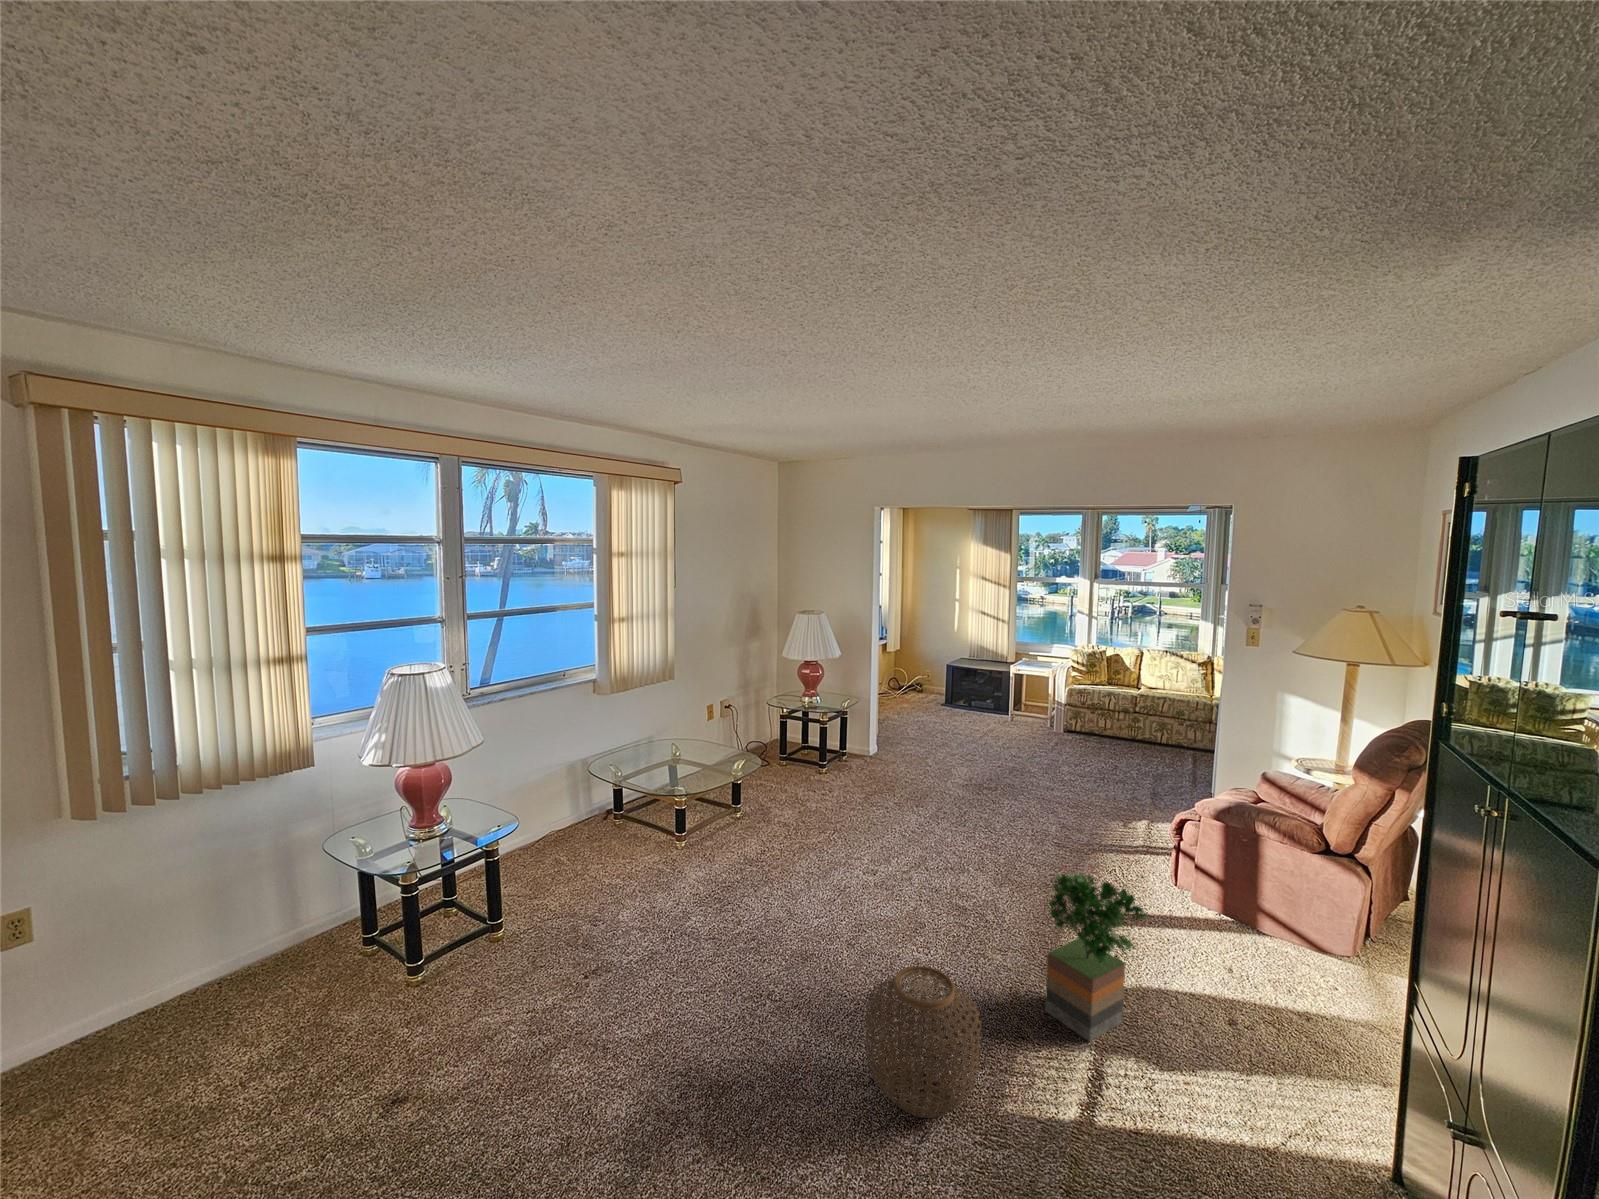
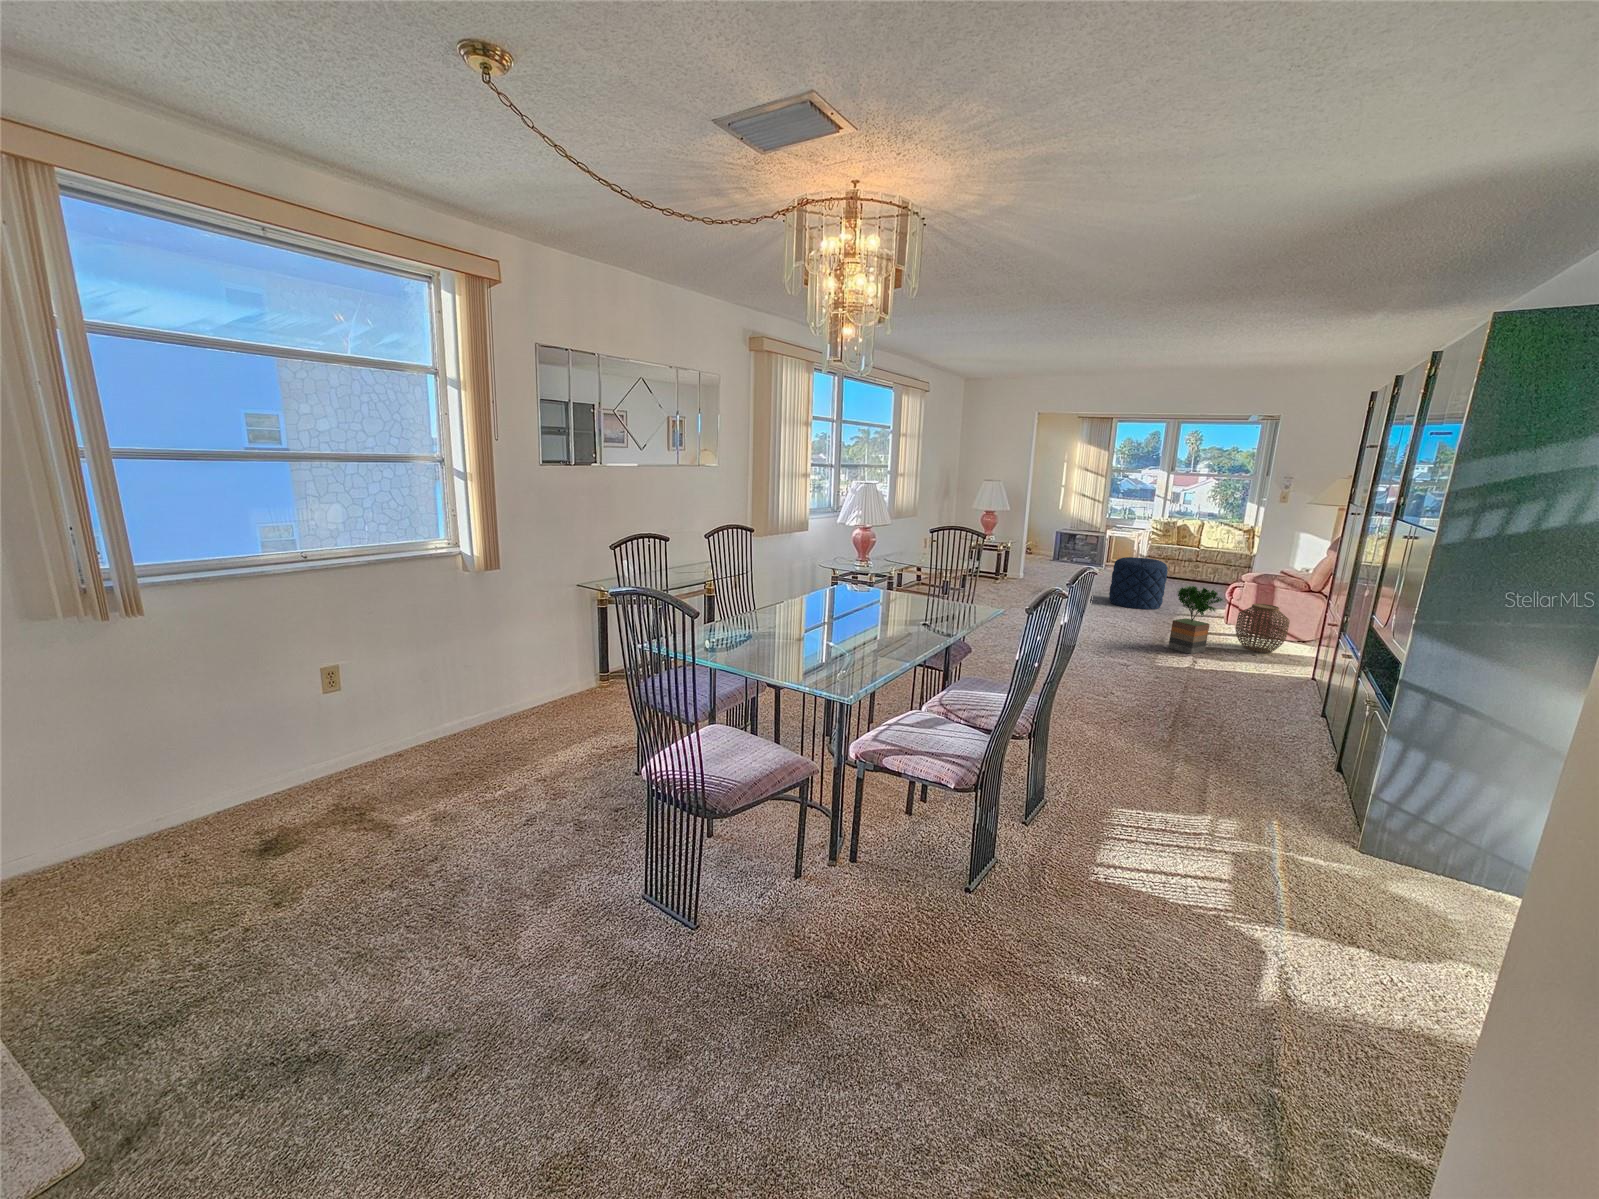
pouf: none [983,740,1072,838] -> present [1109,557,1168,609]
woven basket: present [866,966,981,1118] -> present [1236,604,1290,653]

